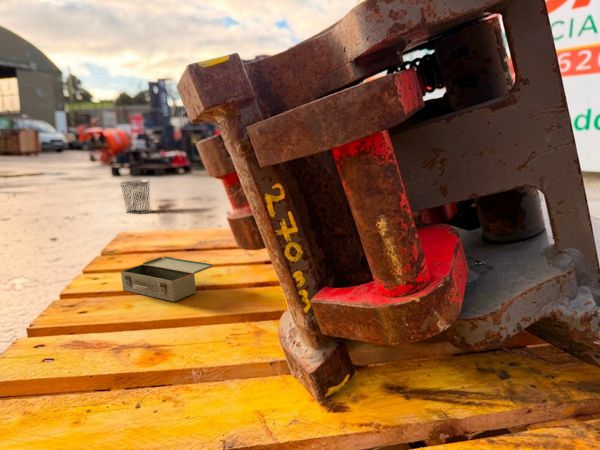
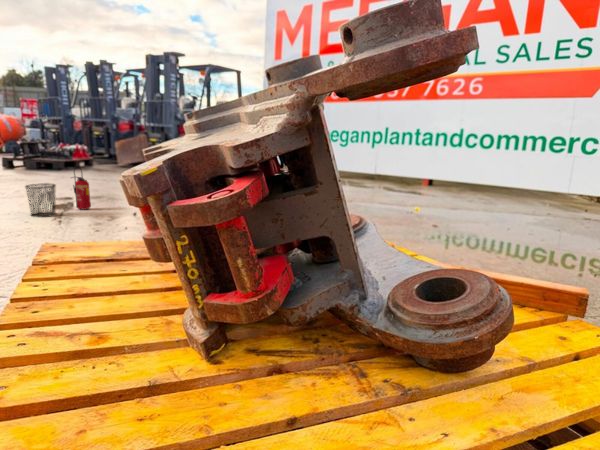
fire extinguisher: none [164,164,185,207] -> present [72,167,91,210]
toolbox: present [121,257,213,301] -> none [61,268,134,303]

